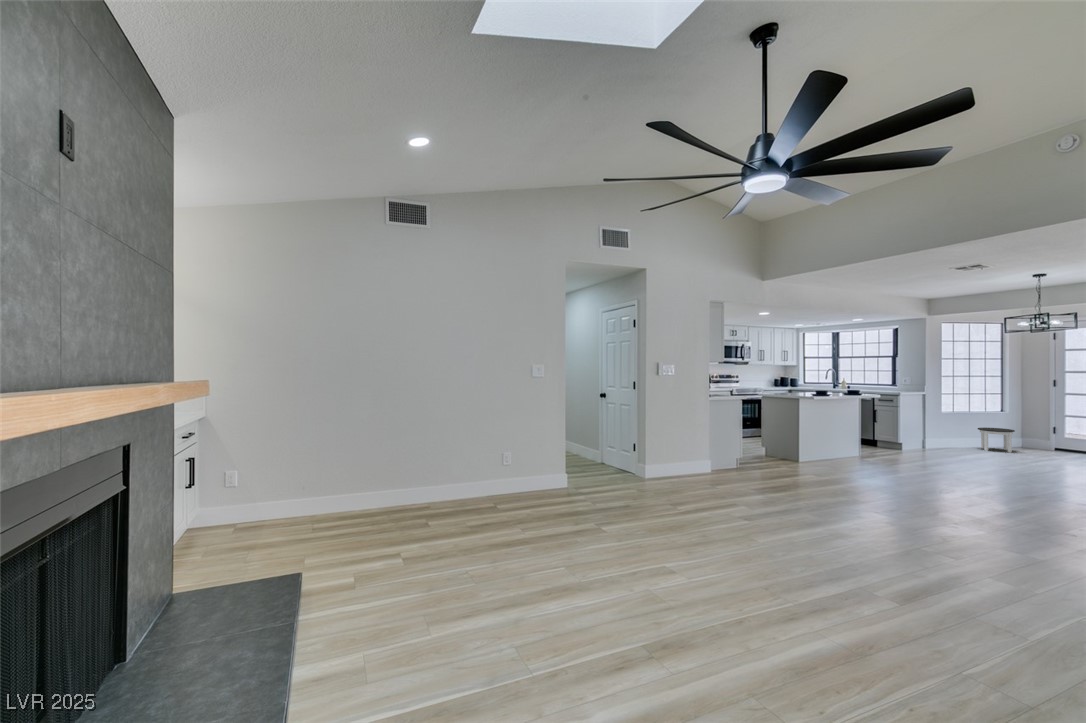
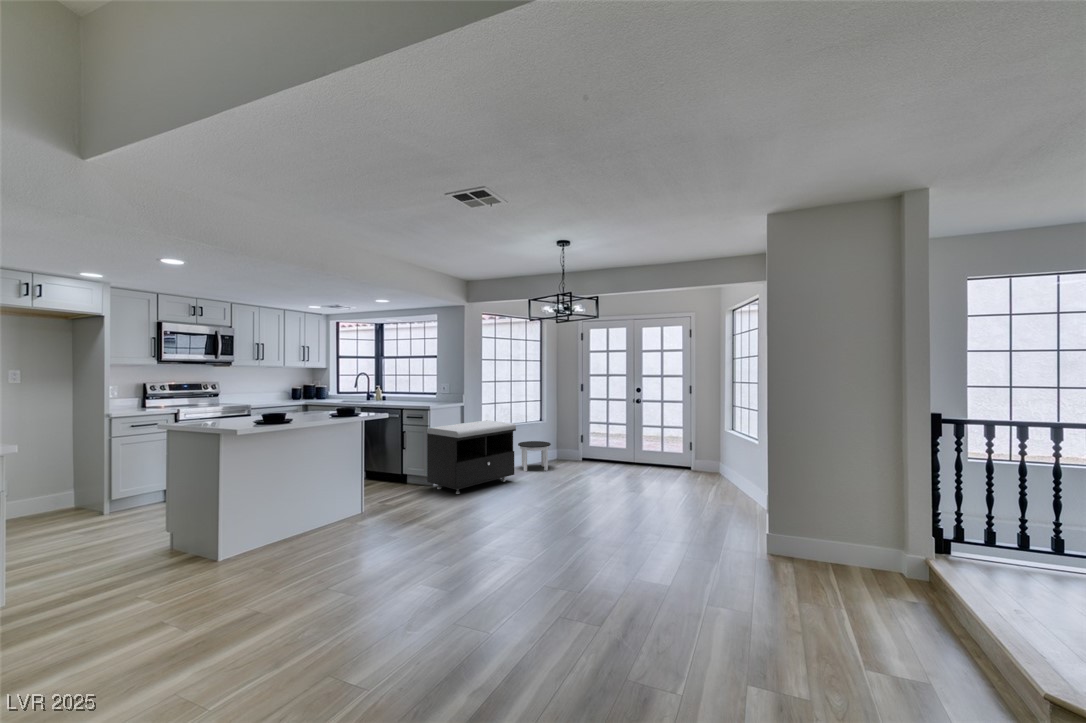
storage bench: none [897,406,978,455] -> present [427,420,516,494]

